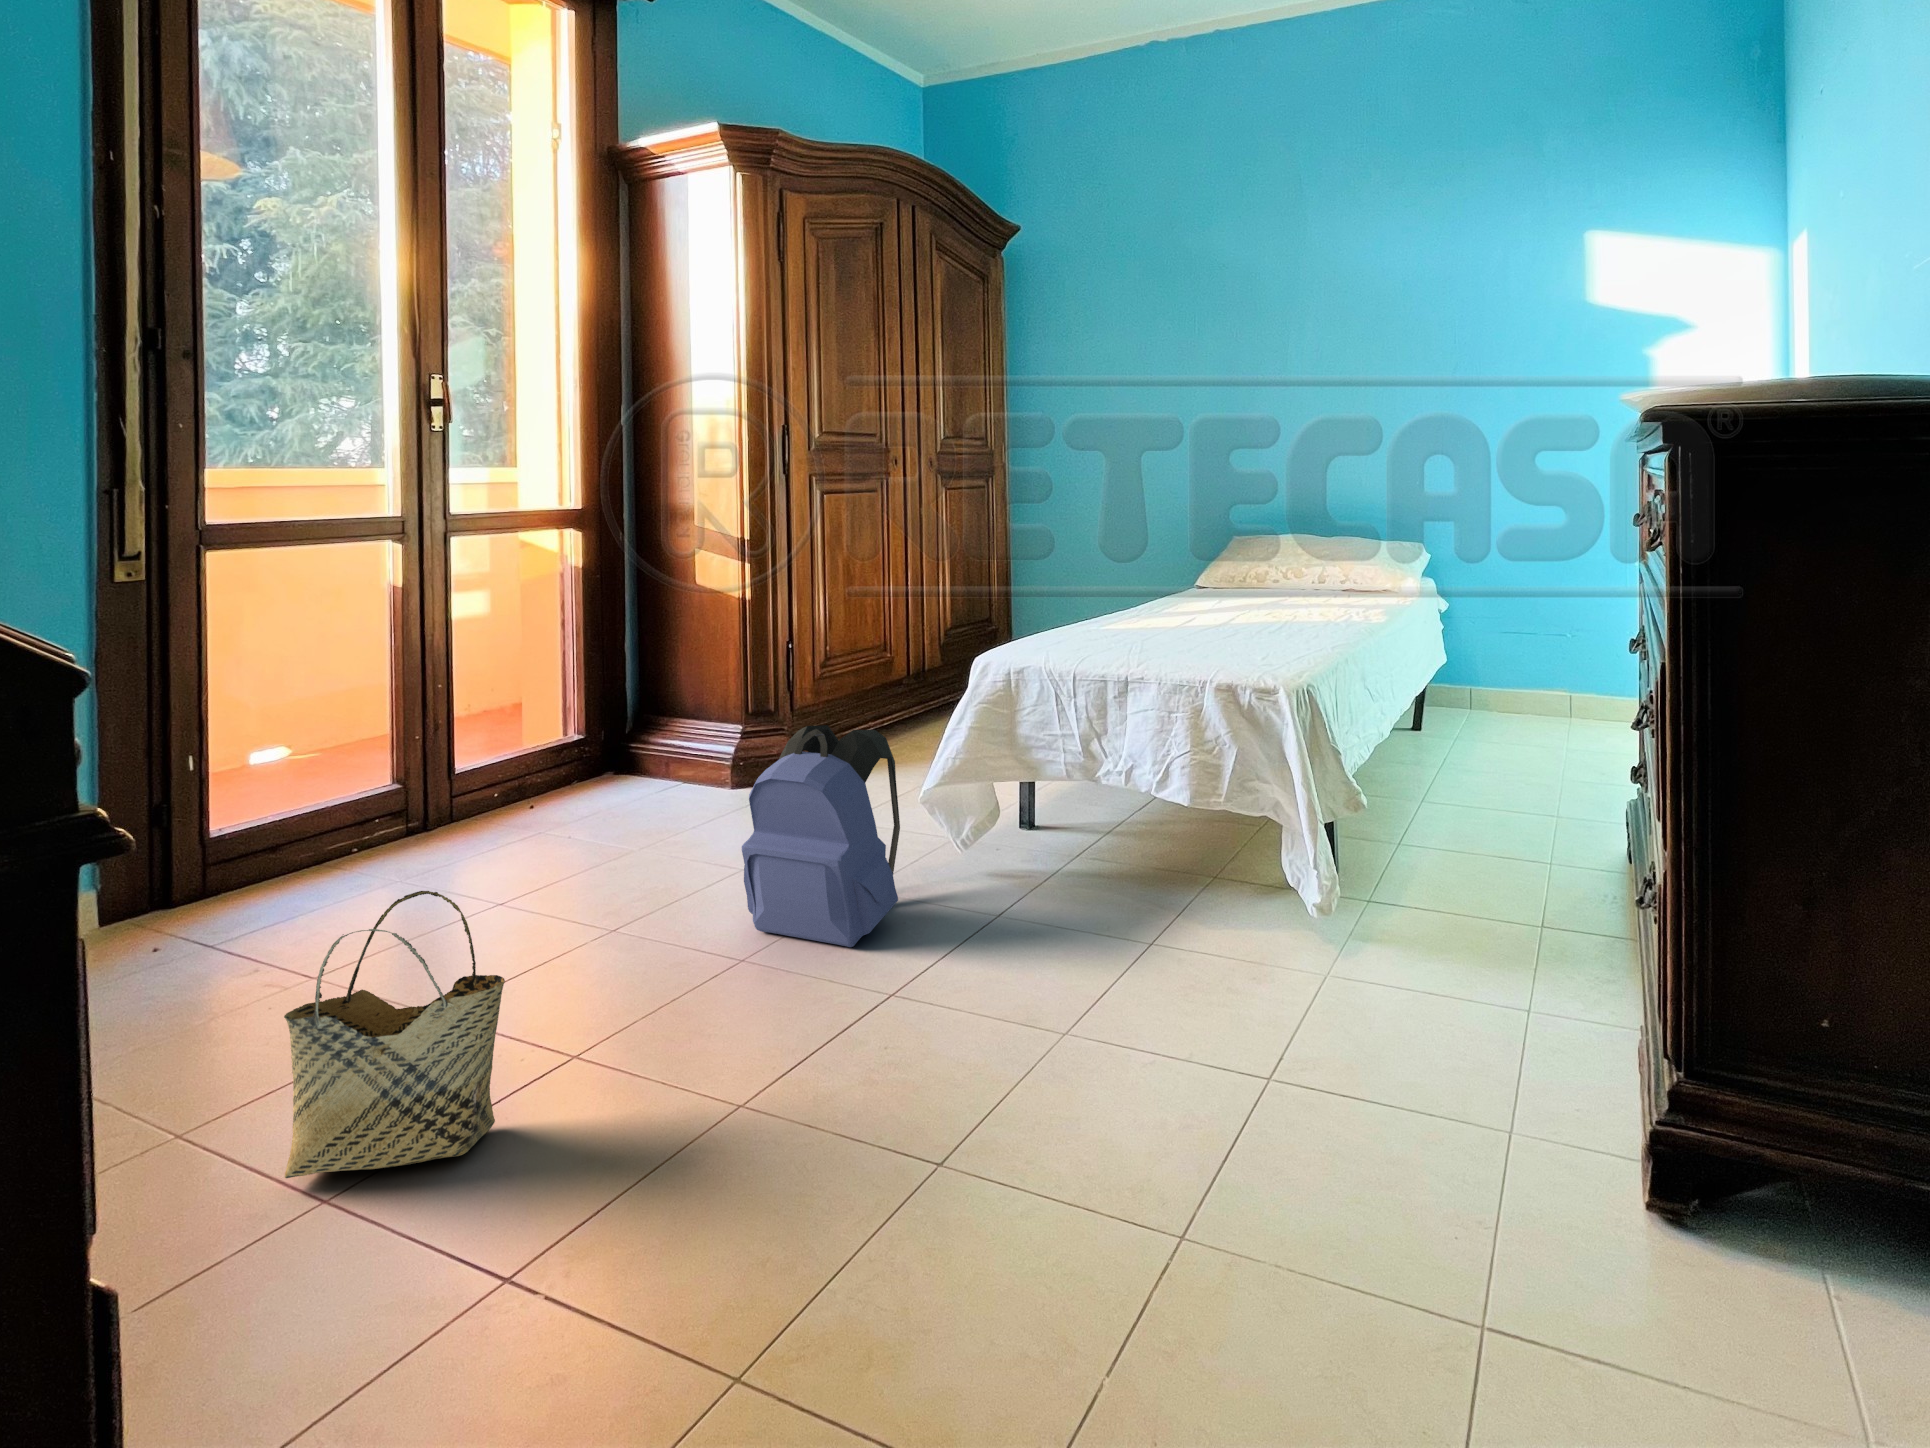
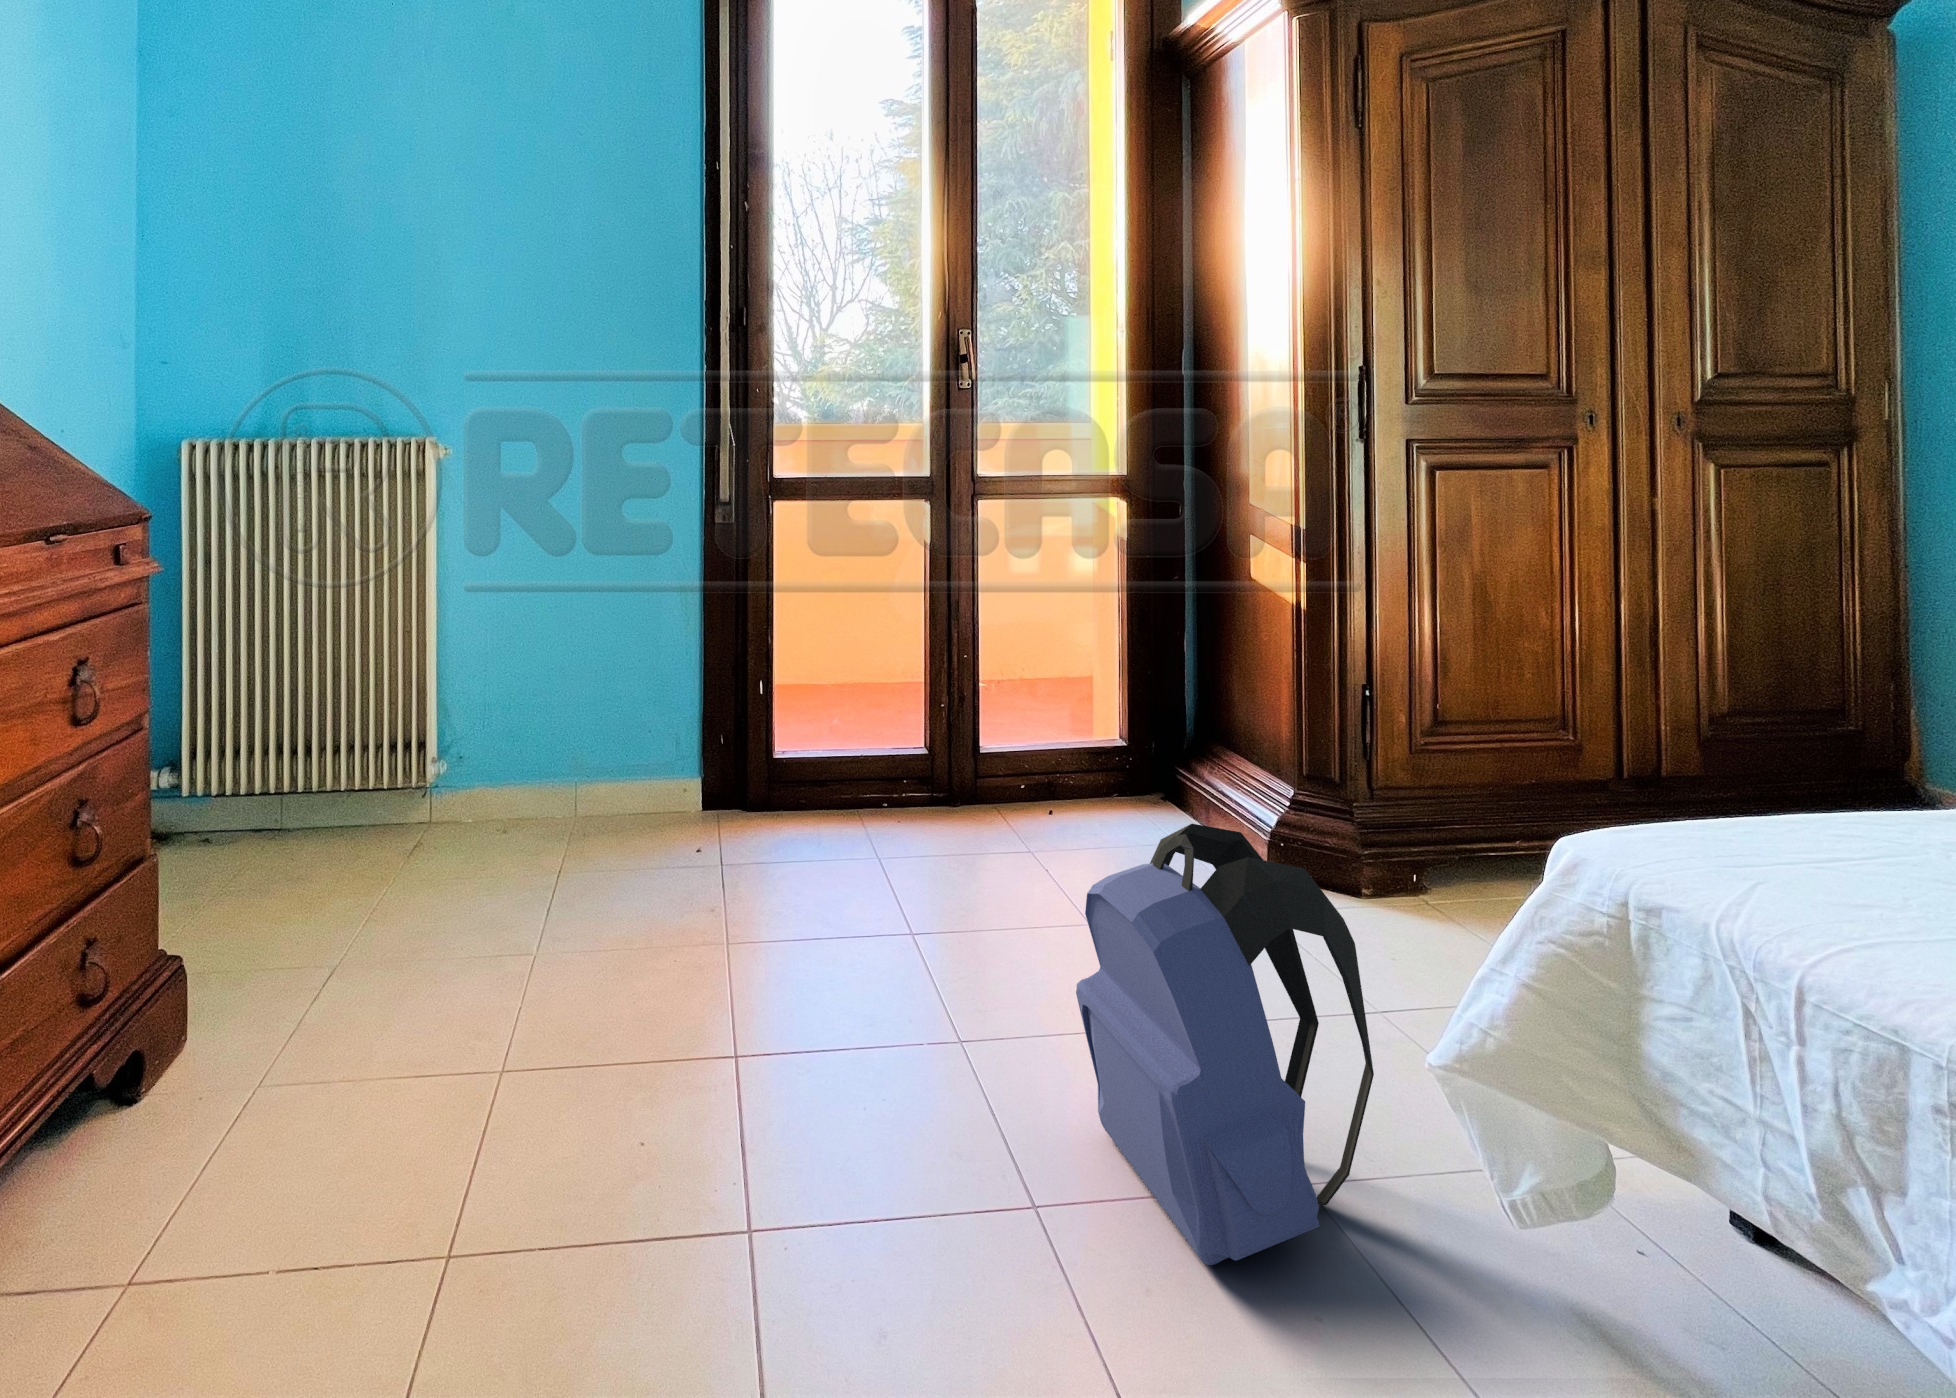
woven basket: present [284,891,505,1178] -> none [483,889,644,1250]

